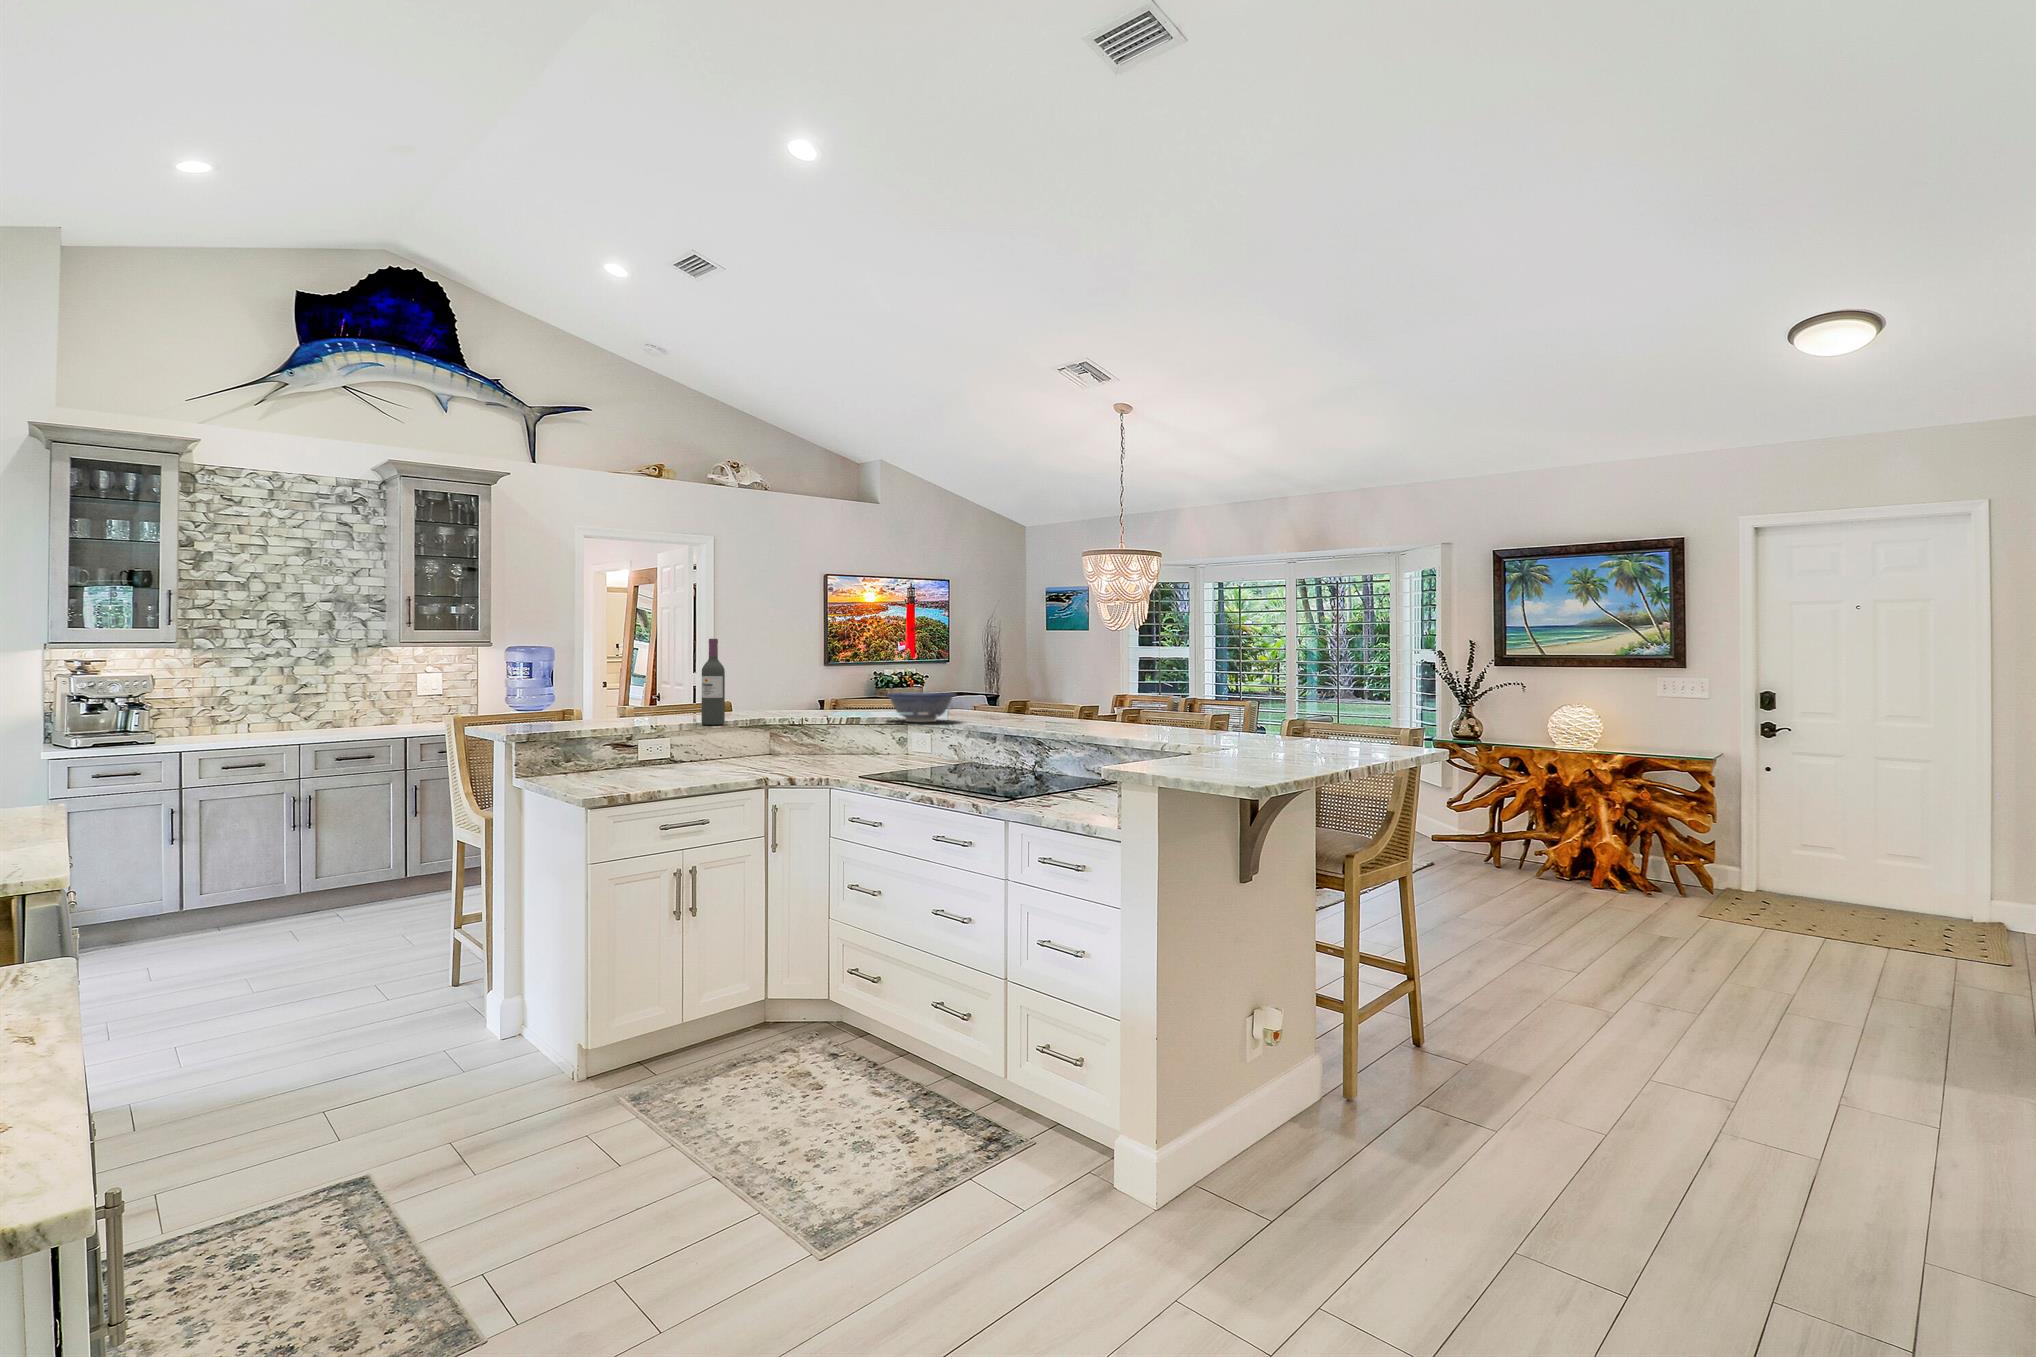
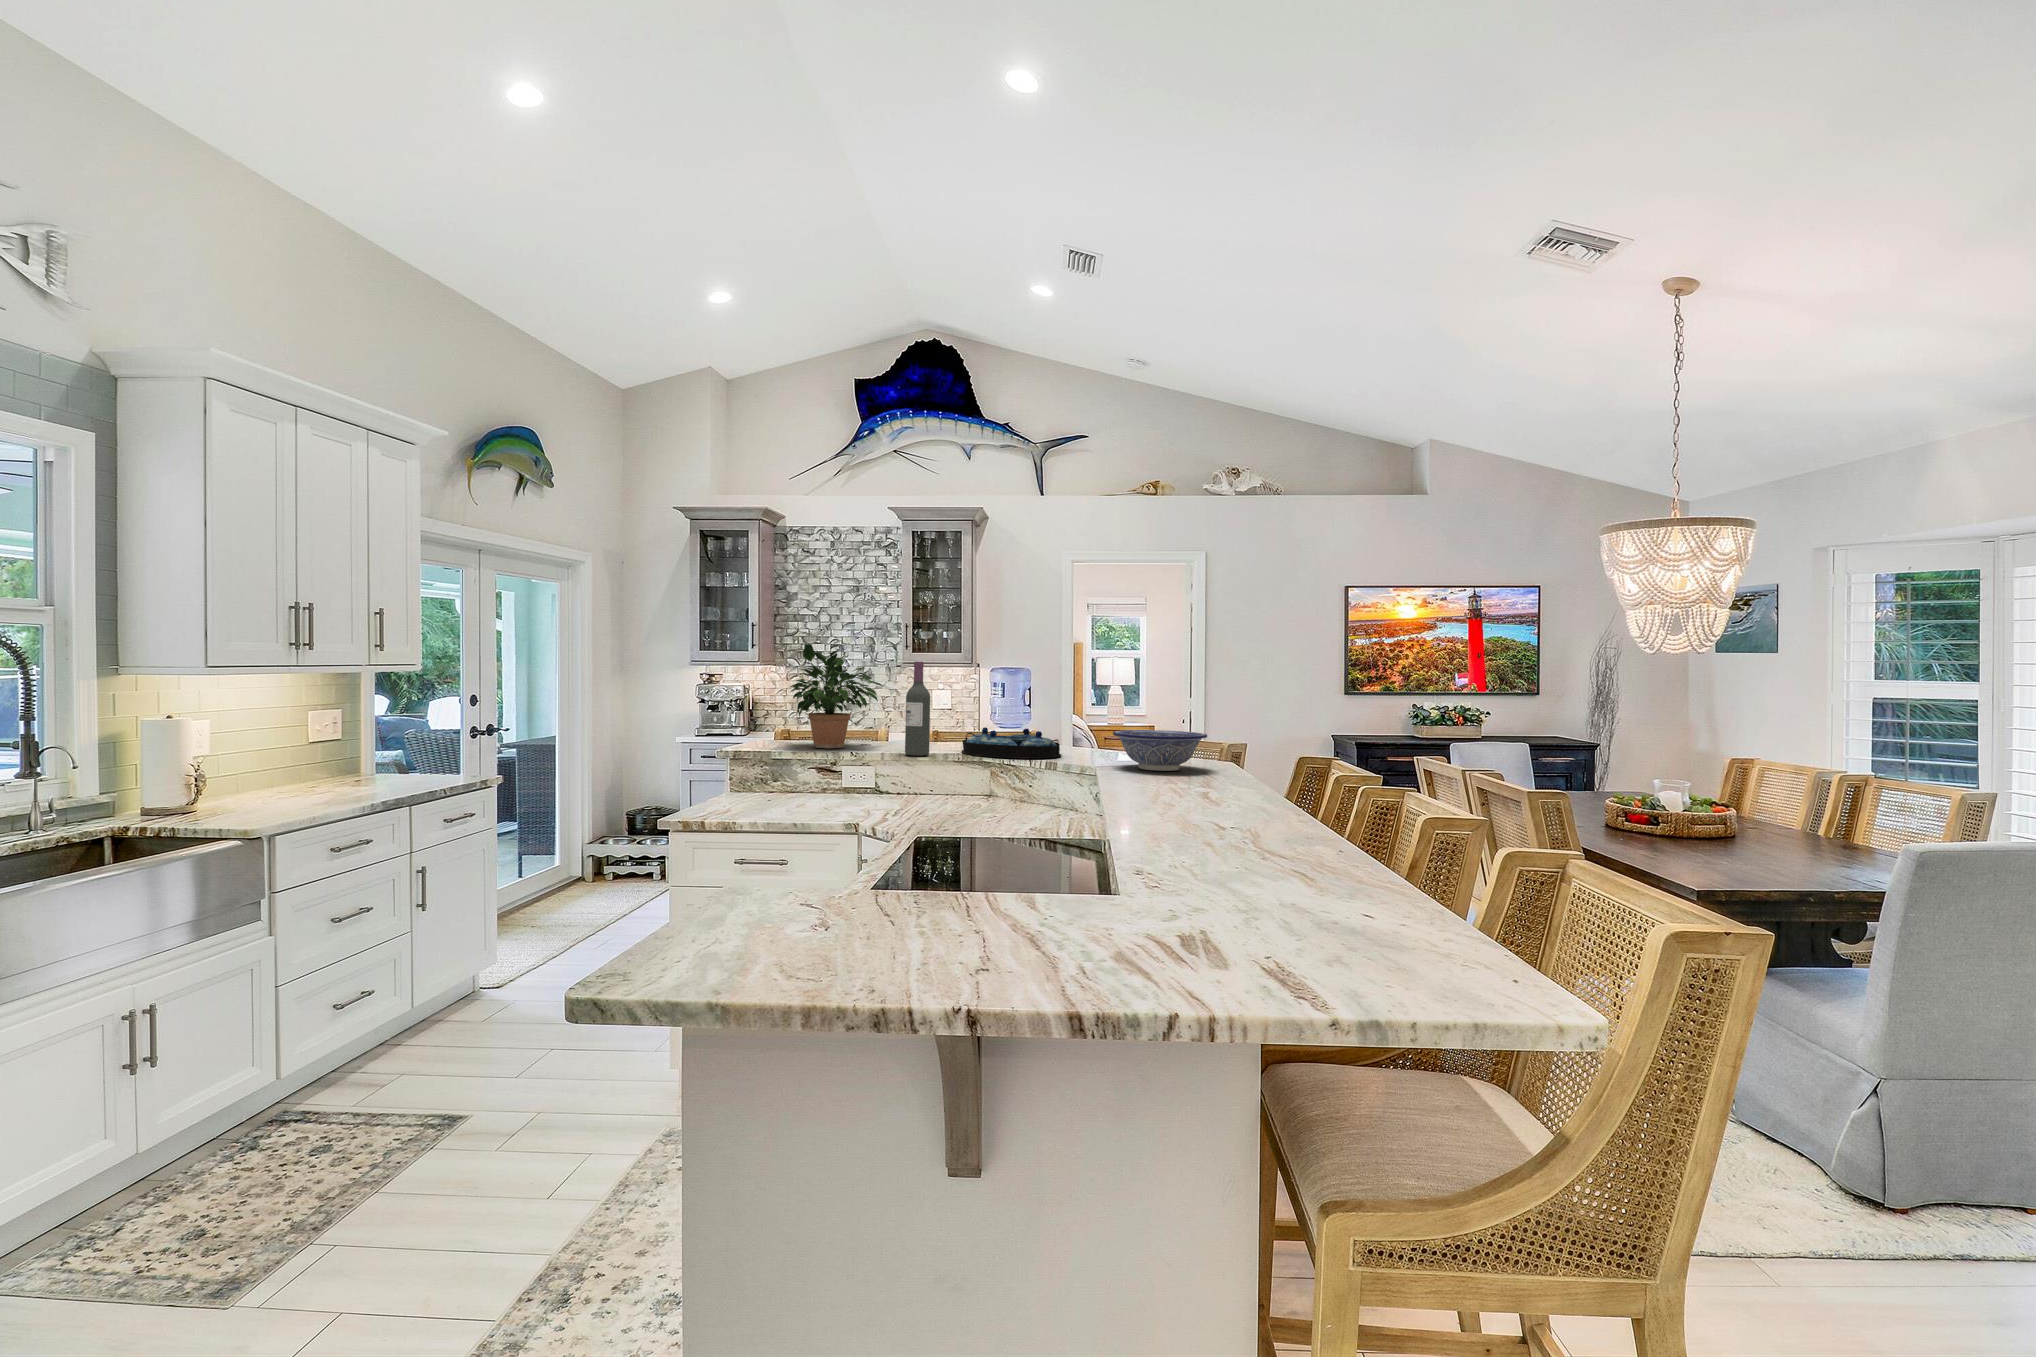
potted plant: none [550,621,658,725] -> present [790,644,883,748]
serving tray: none [724,697,822,722] -> present [961,727,1061,758]

